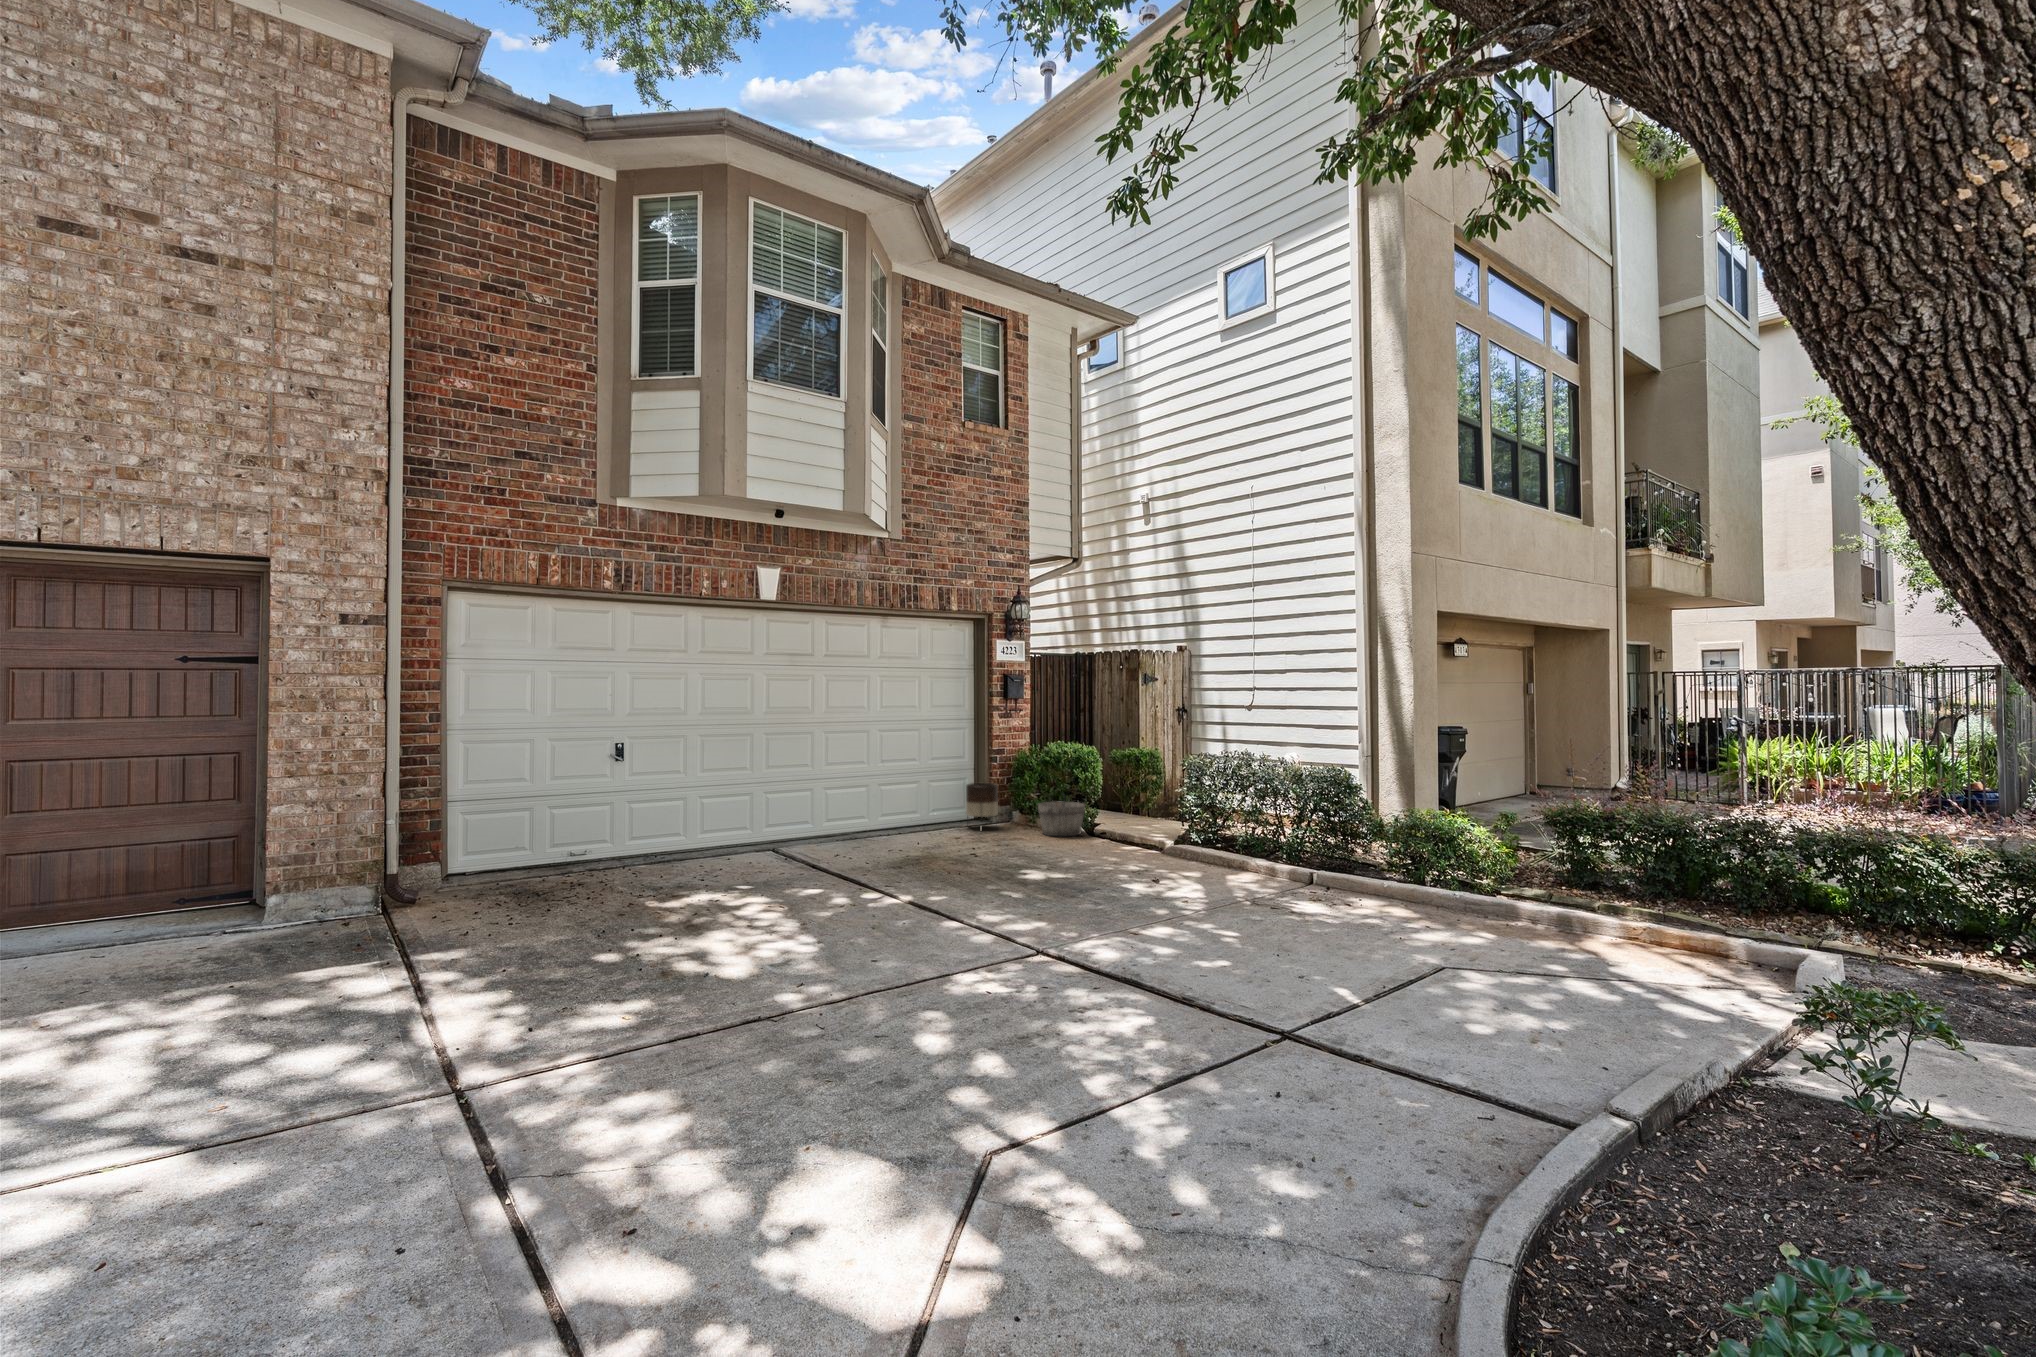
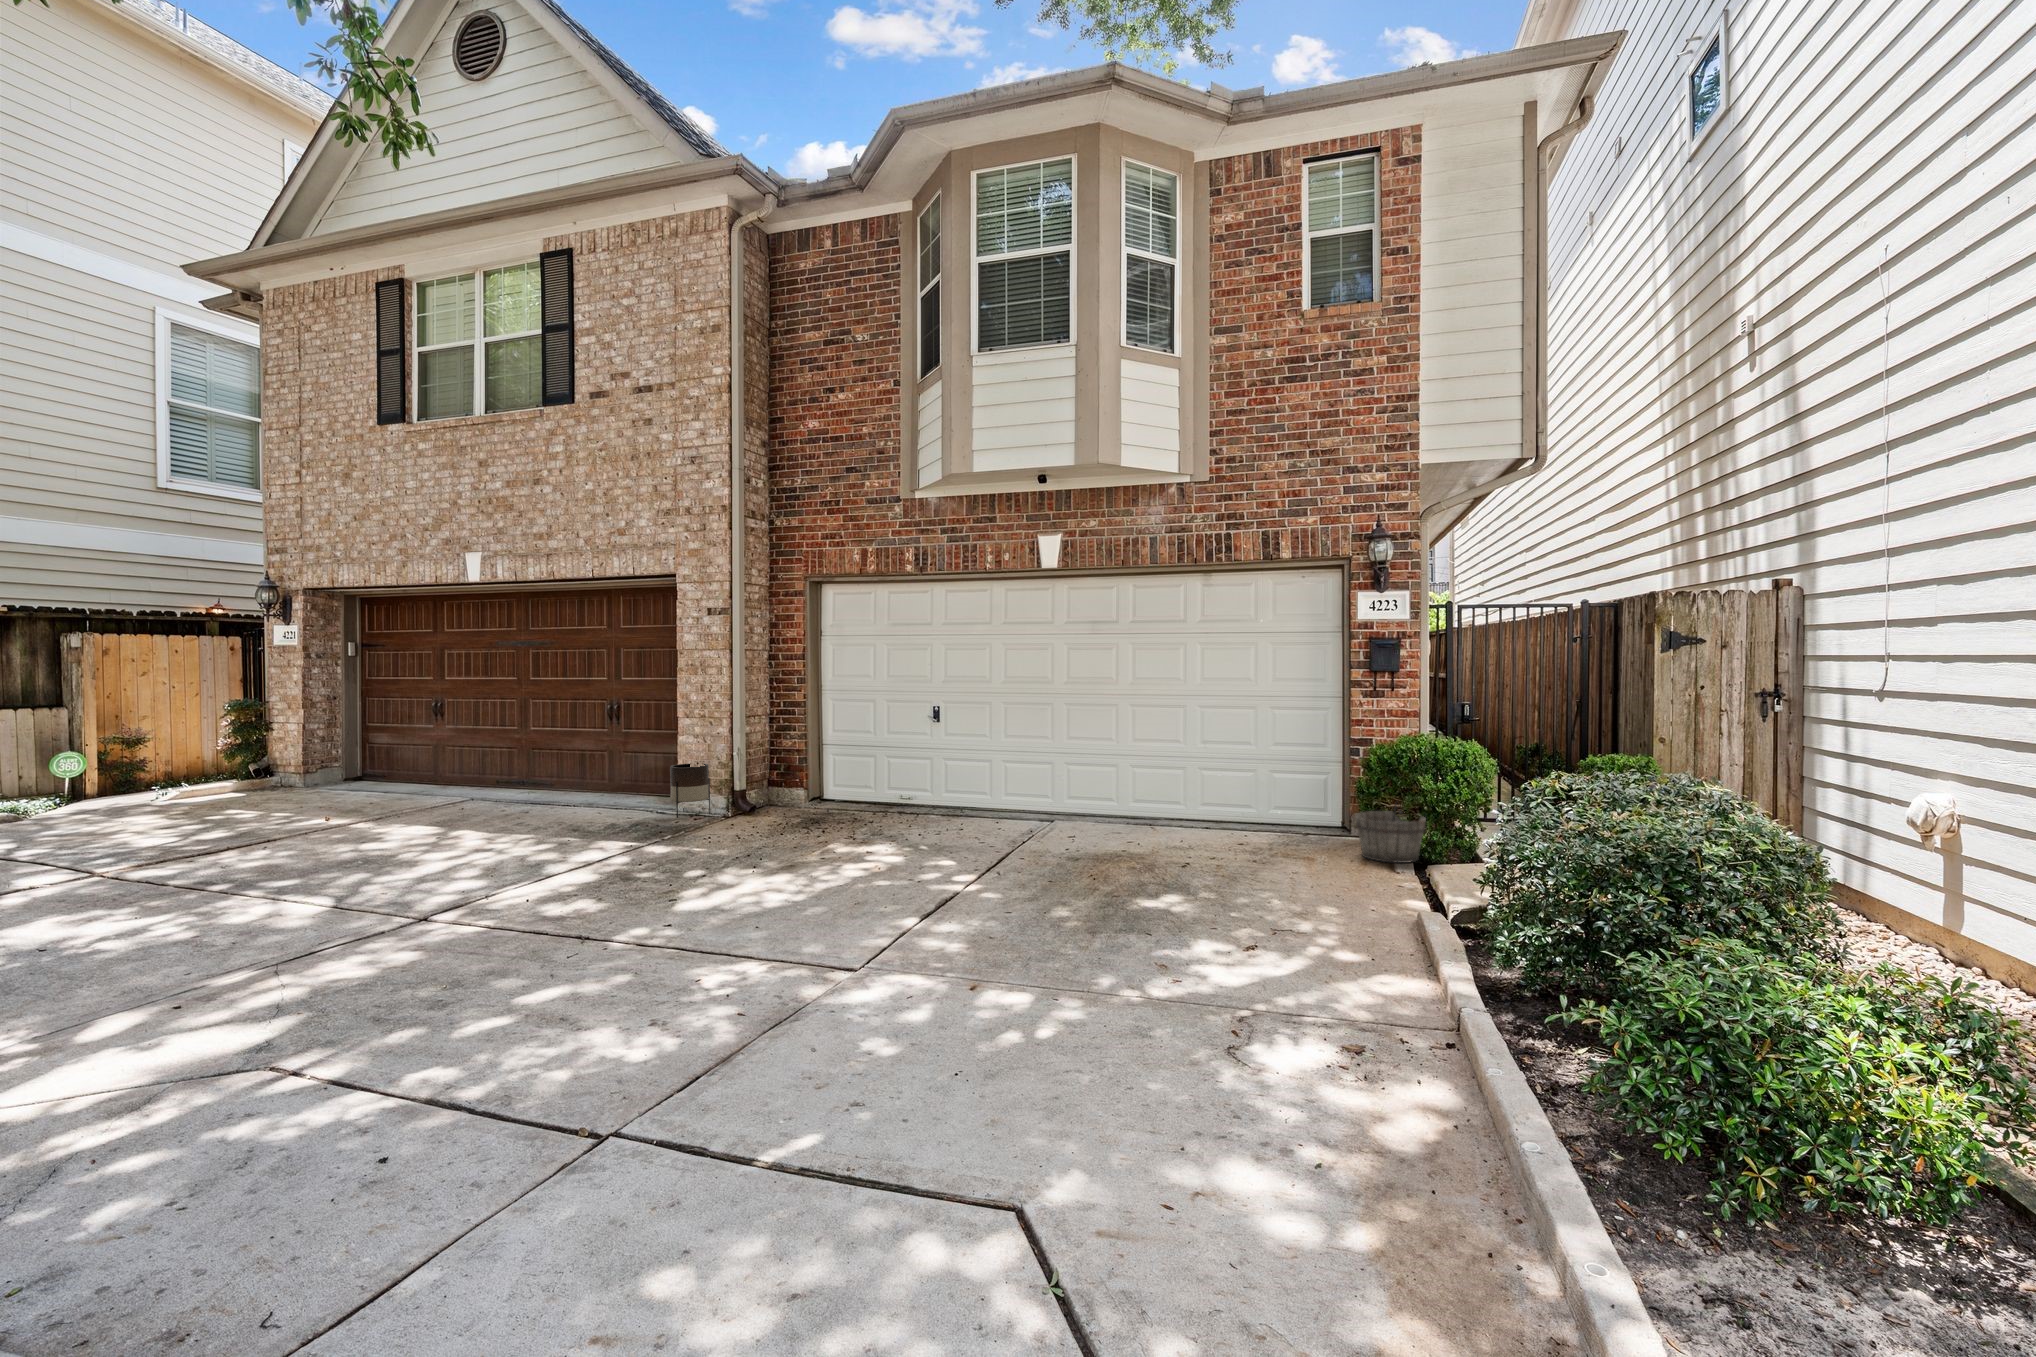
planter: present [966,783,998,826] -> present [670,764,710,818]

